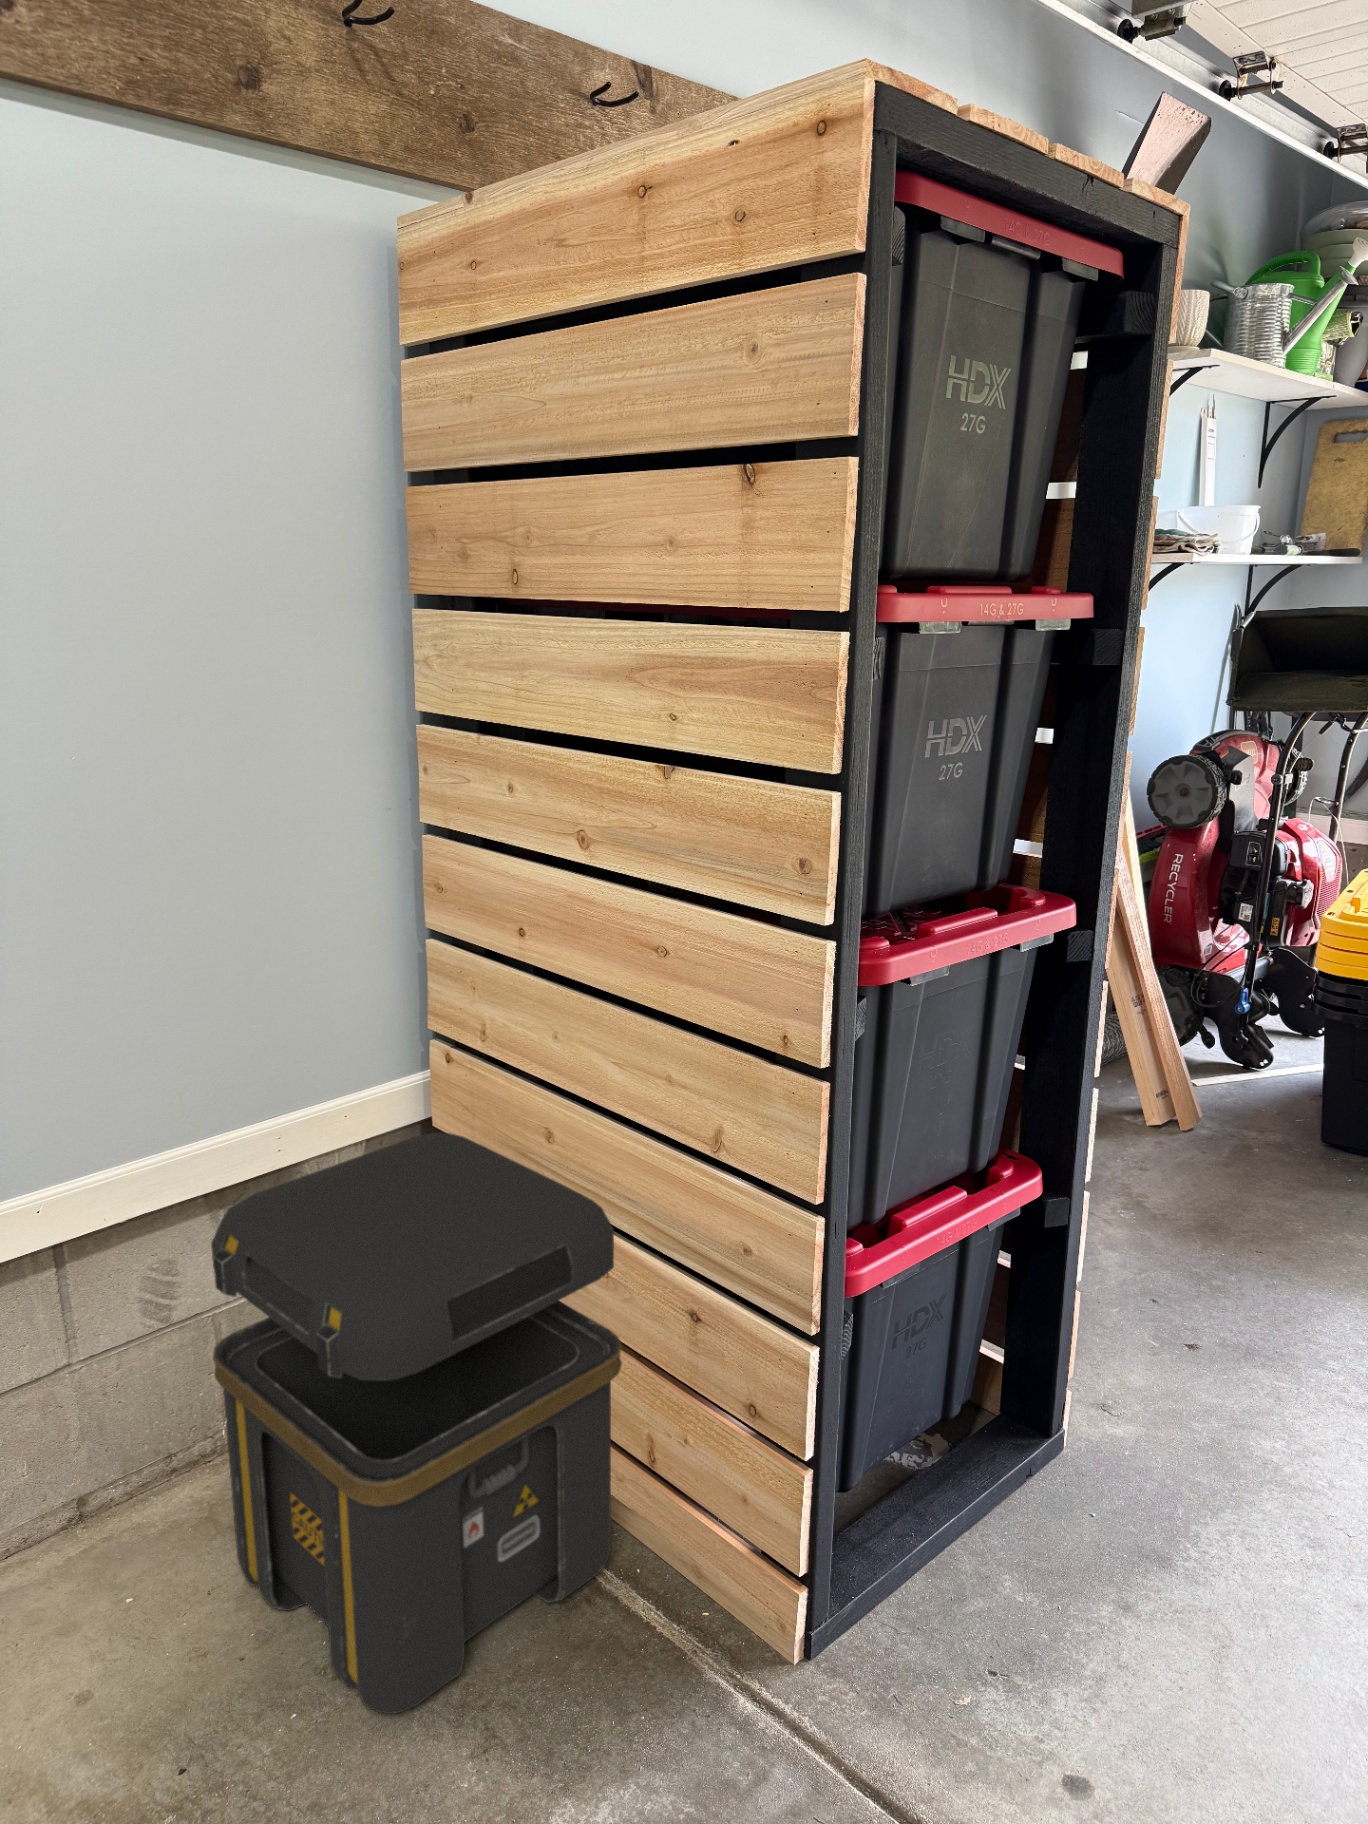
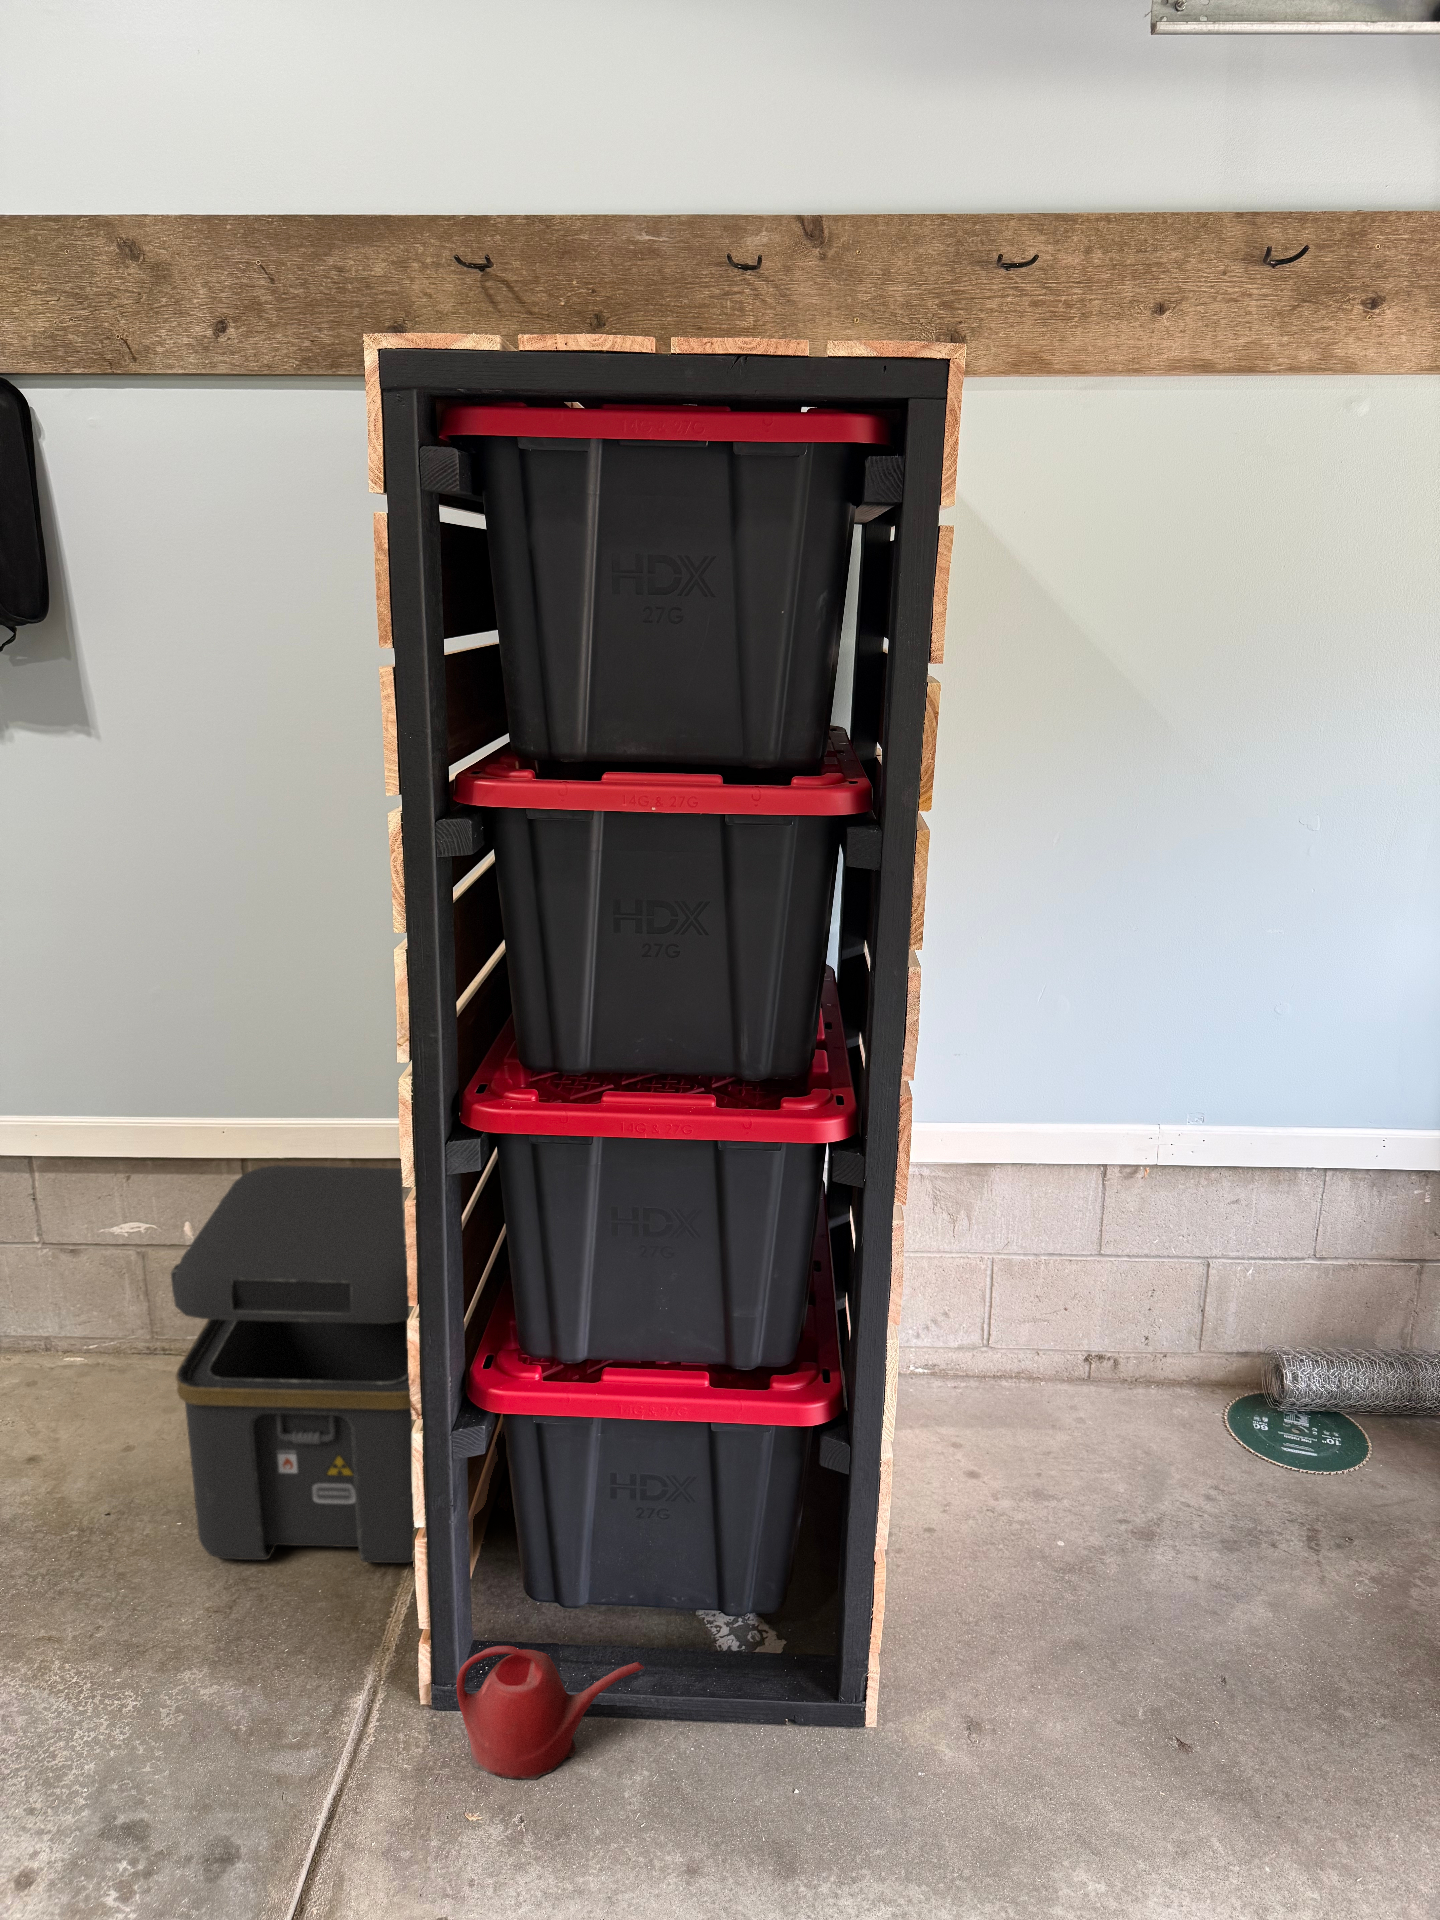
watering can: none [860,1469,984,1671] -> present [457,1646,644,1780]

